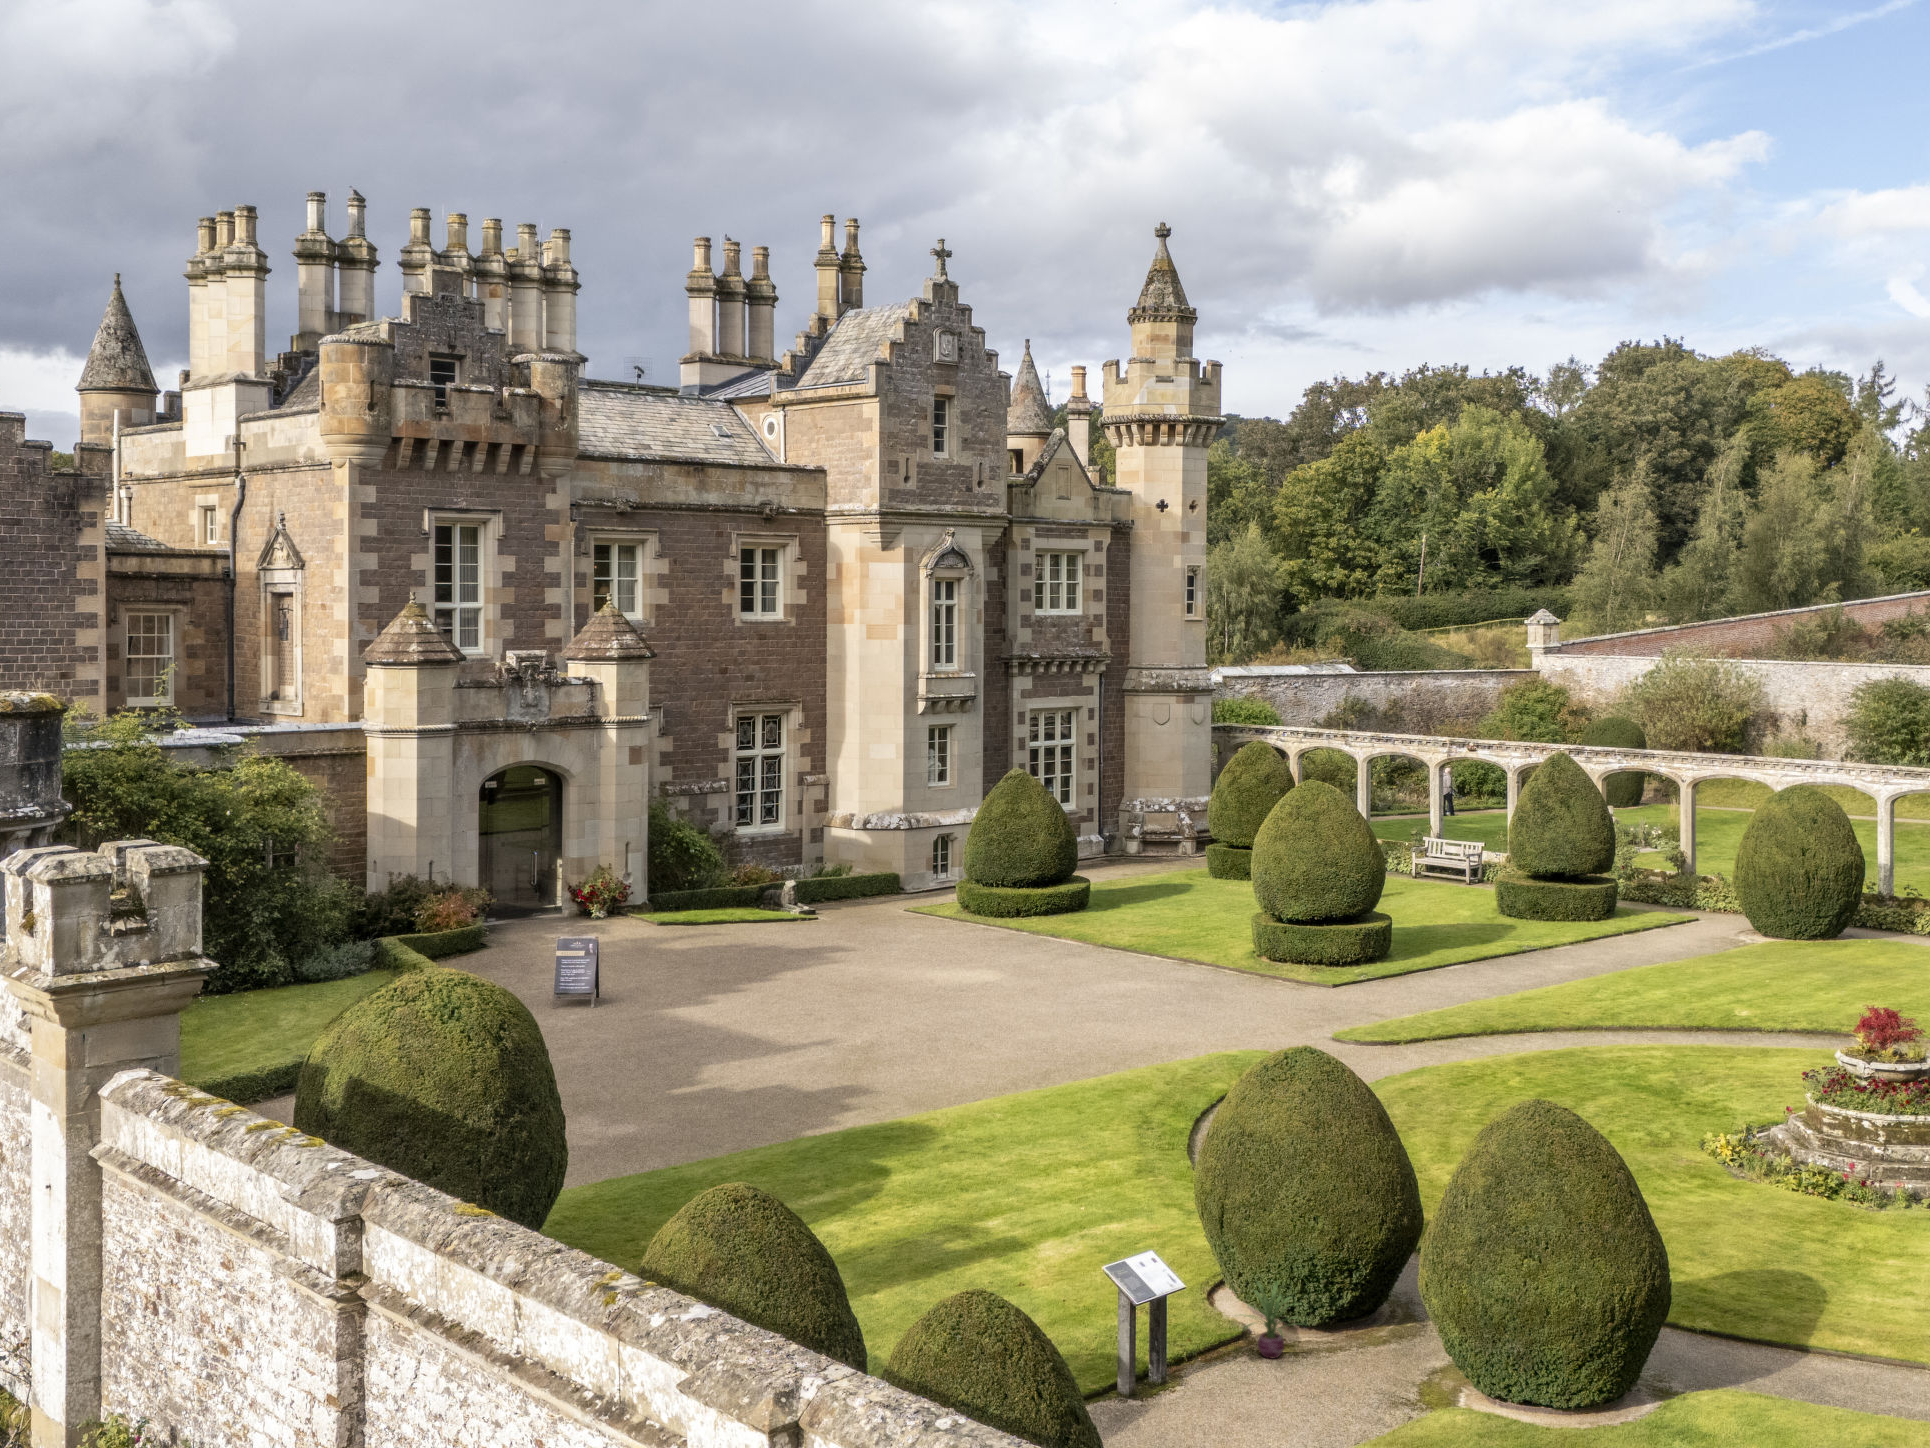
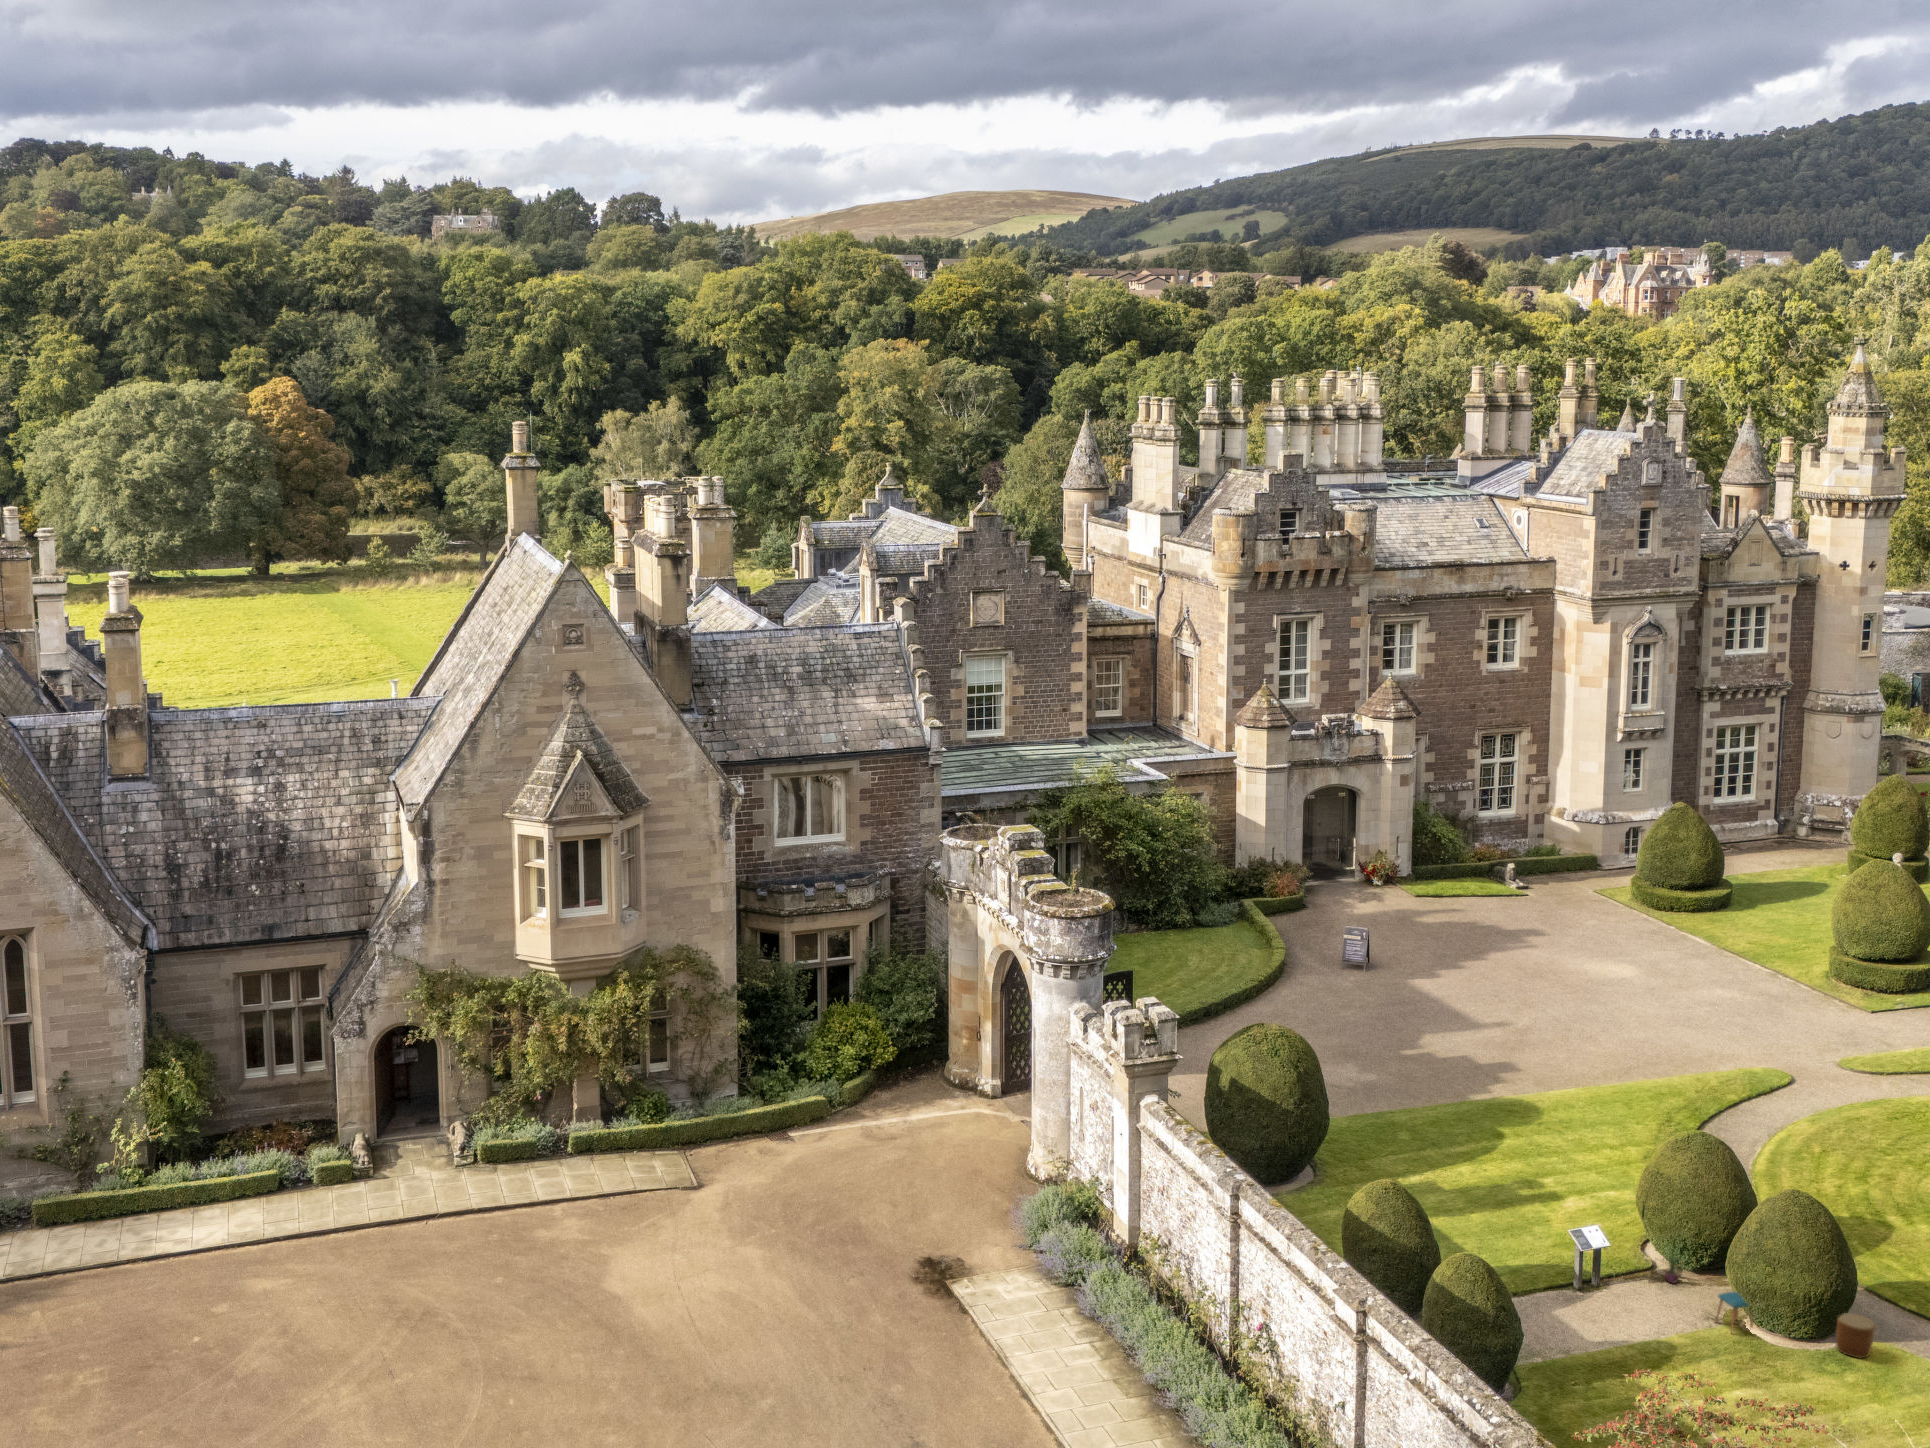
stool: none [1385,1338,1459,1426] -> present [1715,1292,1753,1333]
woven basket: none [1605,1338,1678,1424] -> present [1836,1313,1876,1358]

